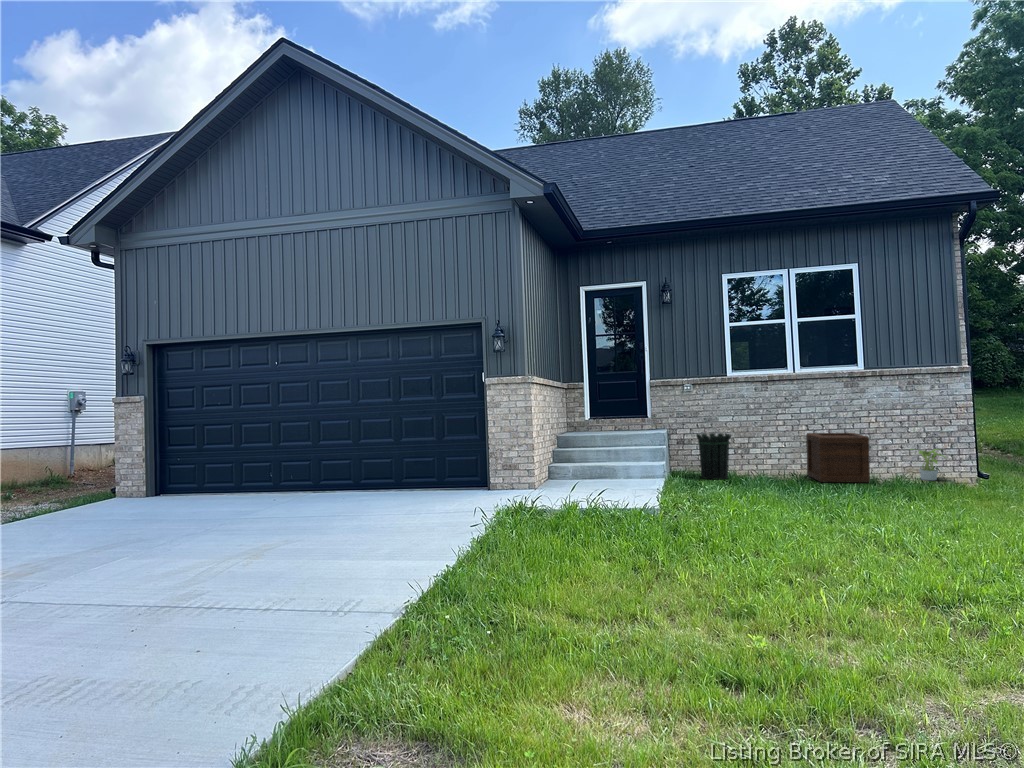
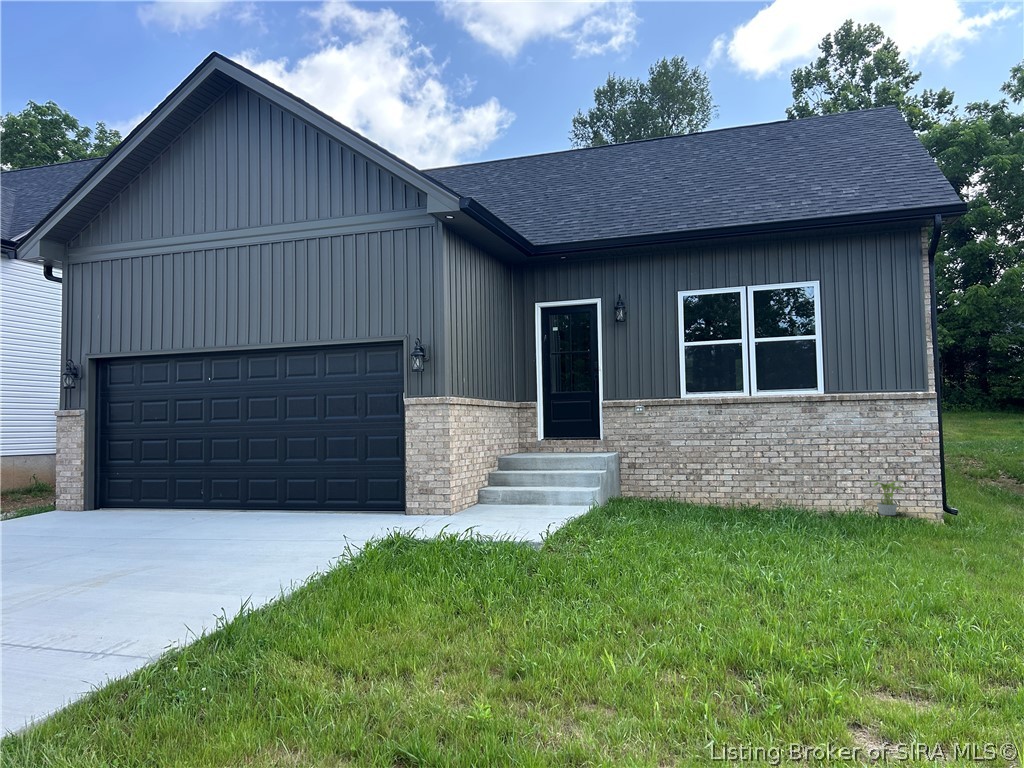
waste bin: present [696,433,731,480] -> none [641,458,678,506]
wooden crate: present [806,433,870,483] -> none [759,460,817,515]

